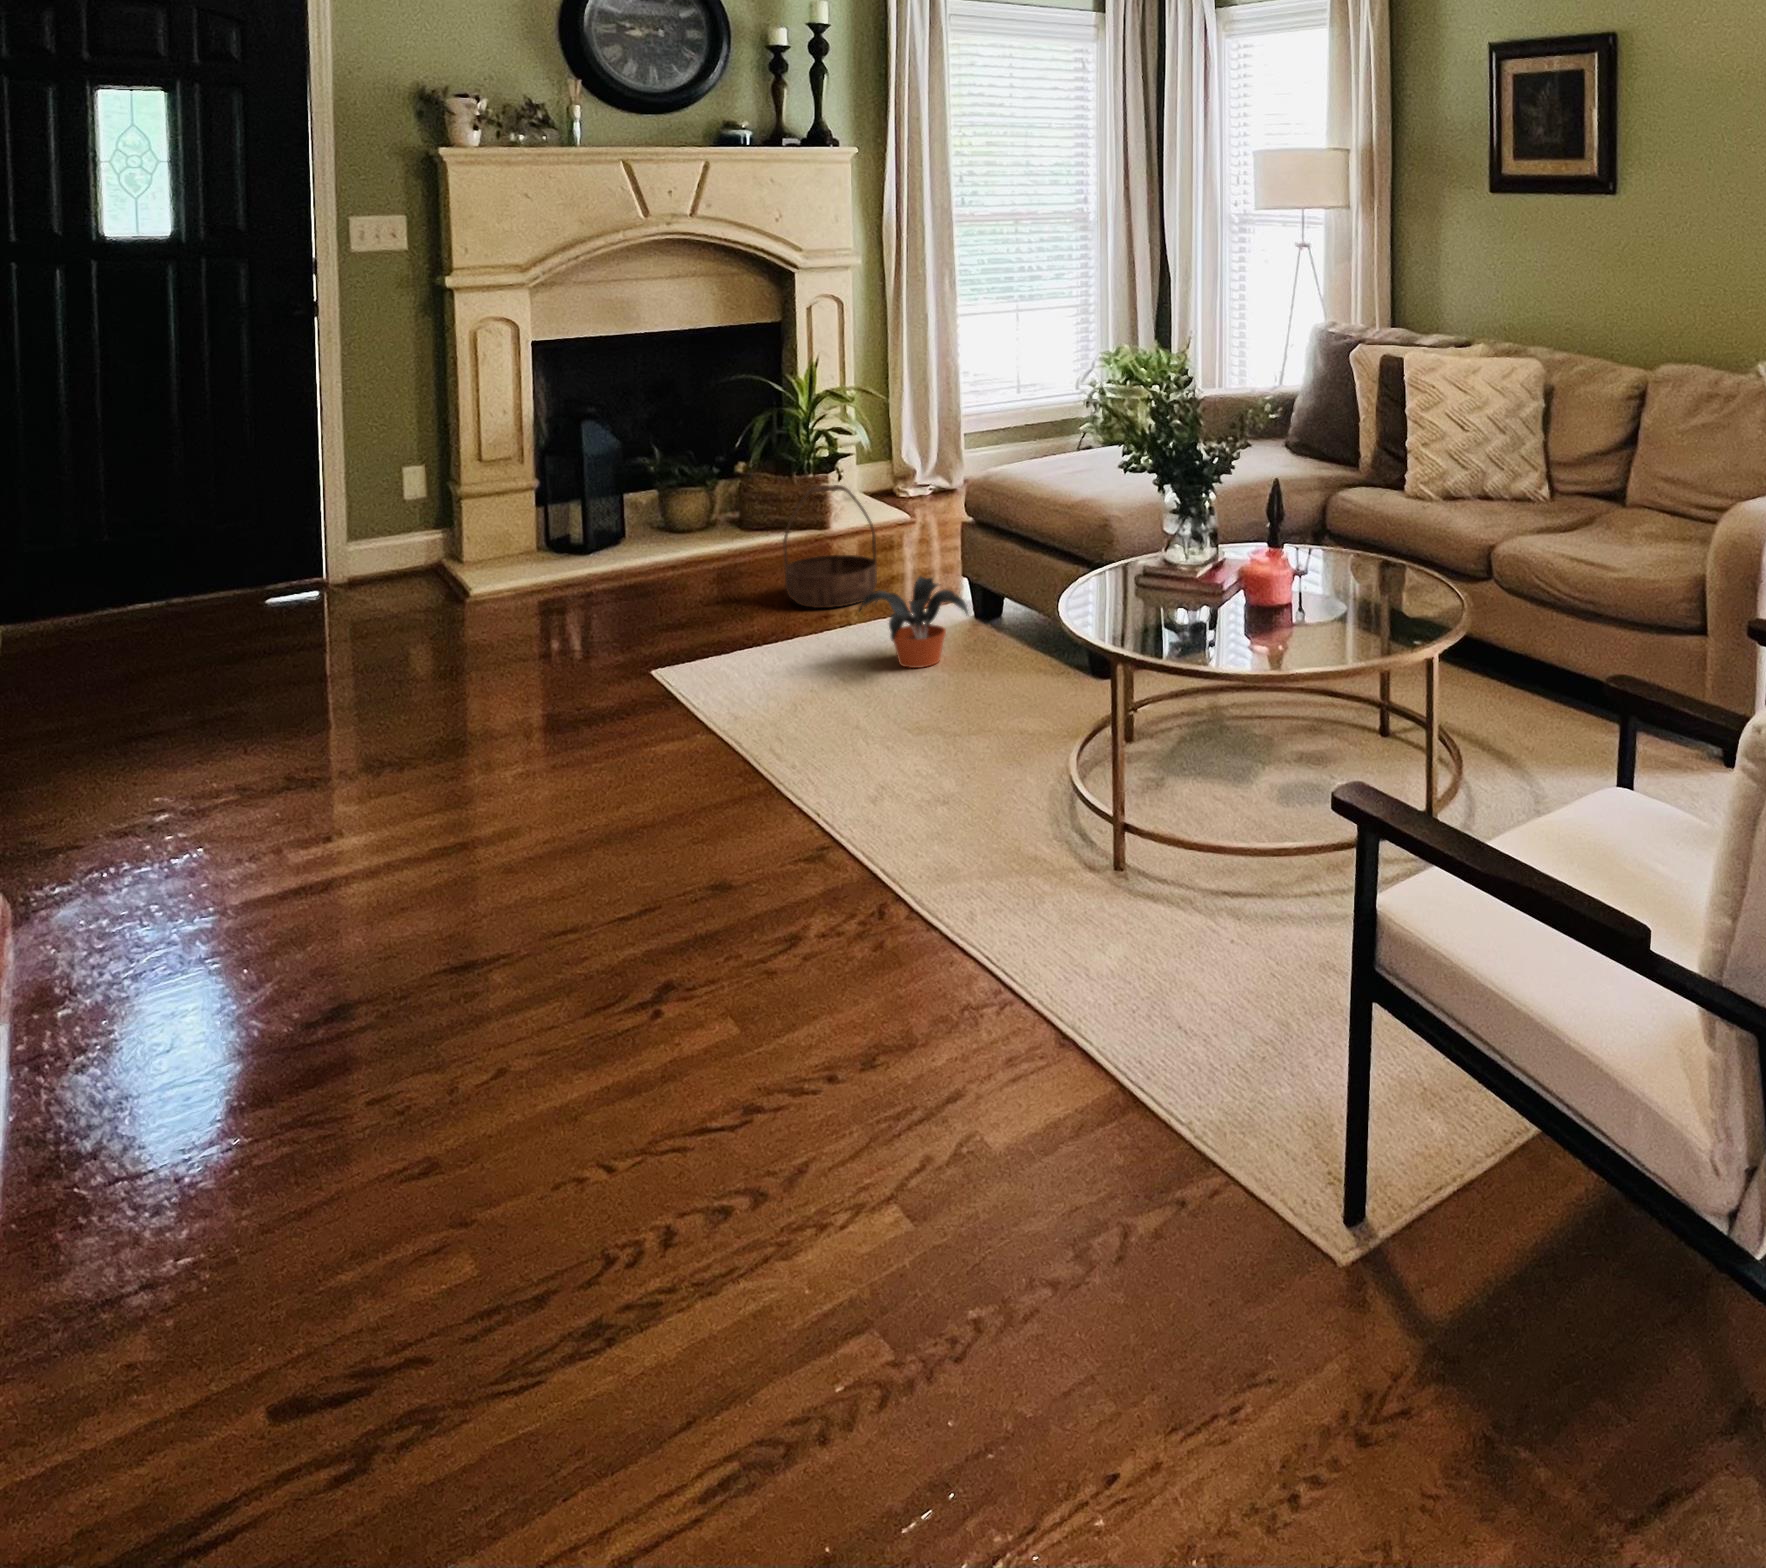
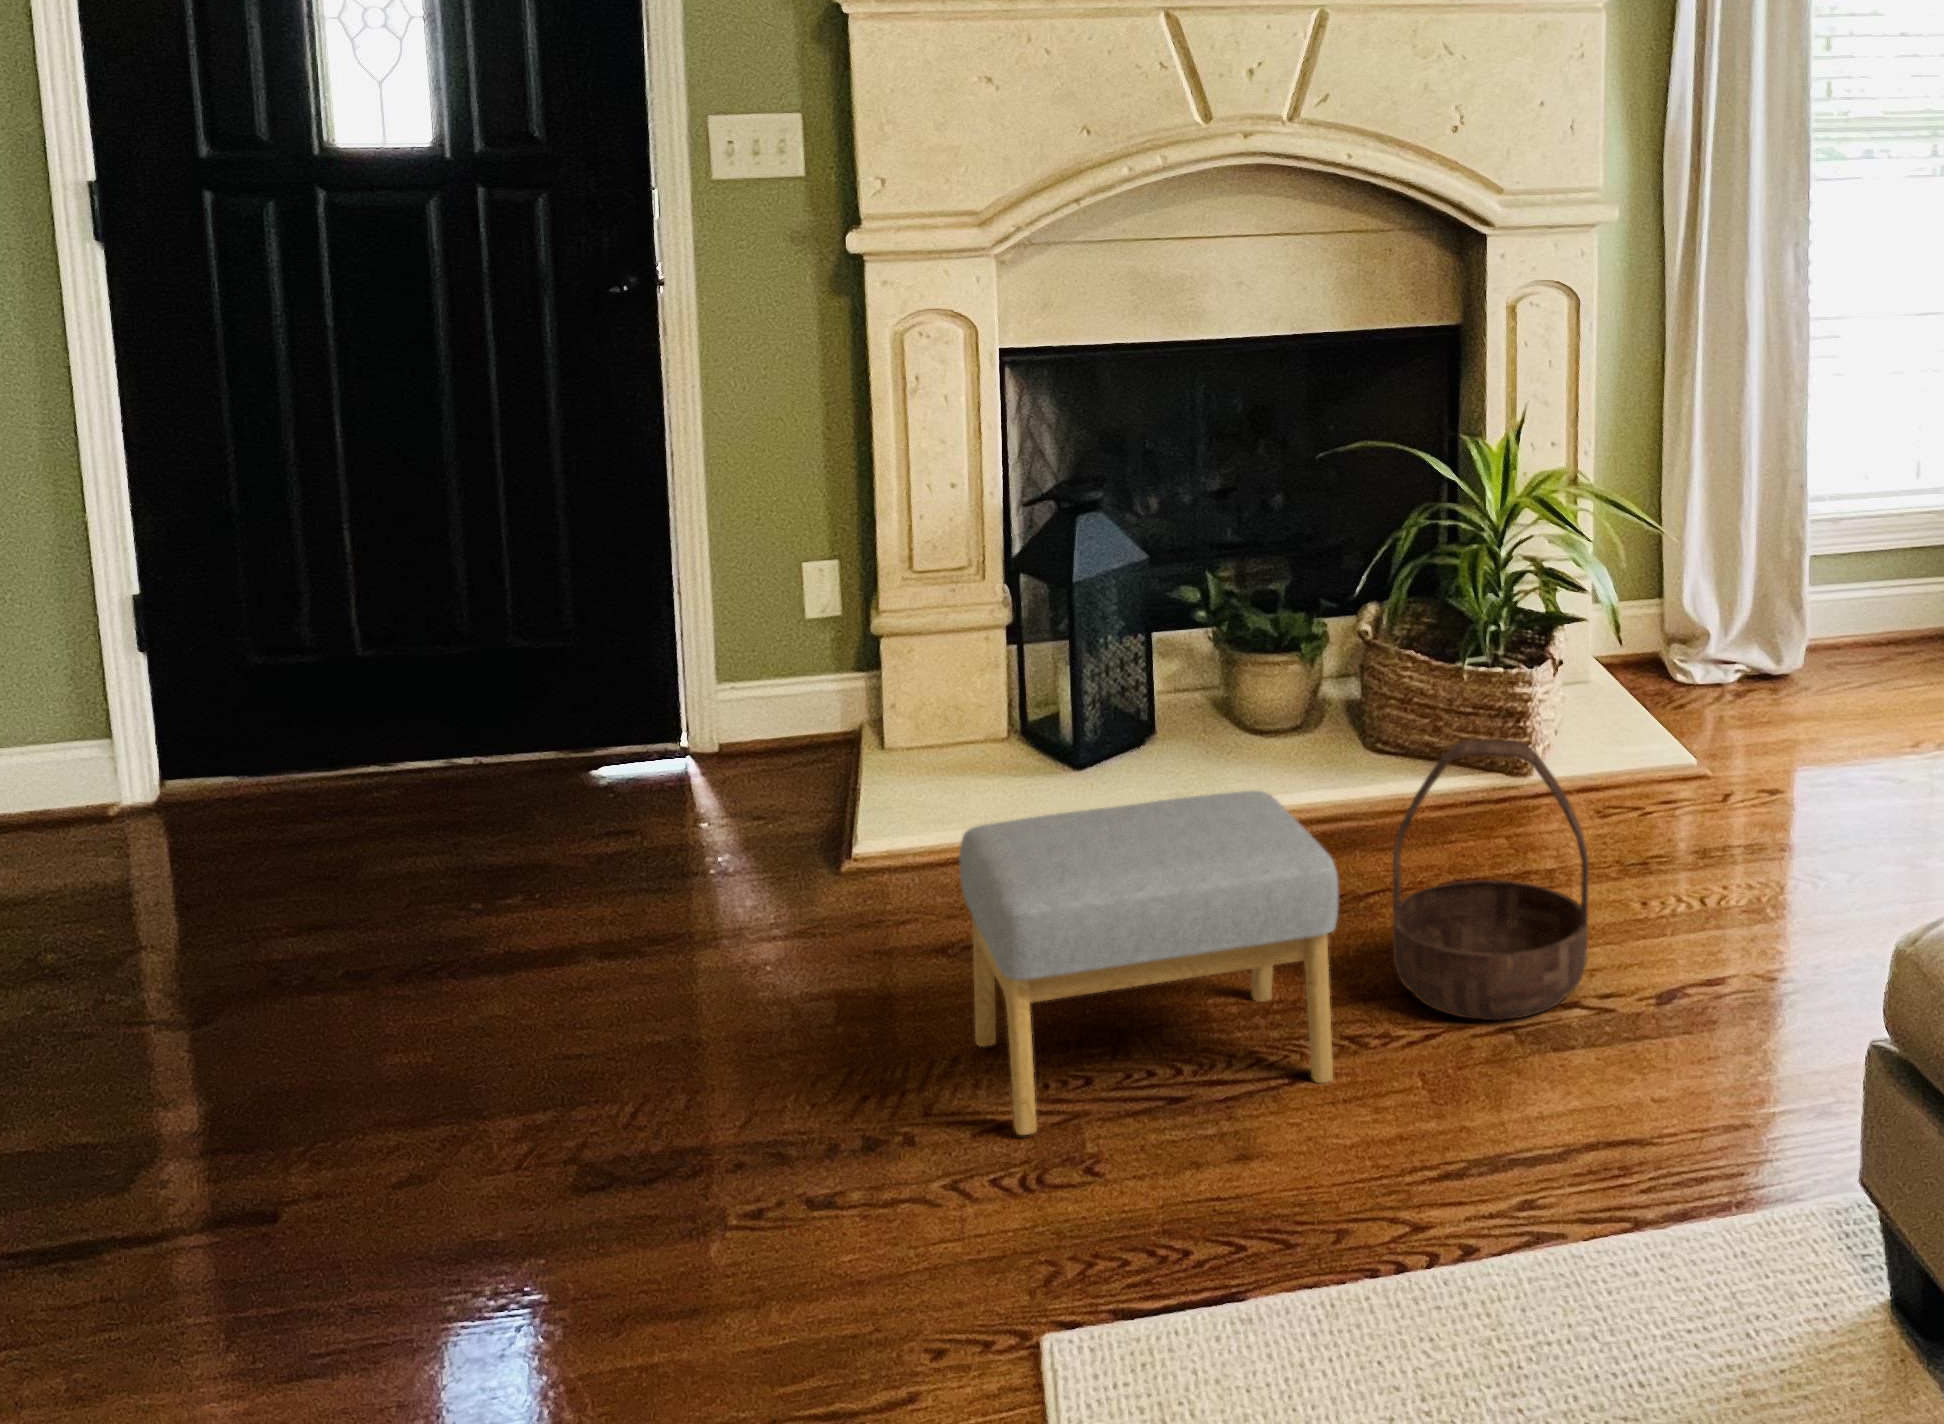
footstool: none [572,515,766,663] -> present [959,791,1338,1135]
potted plant: present [860,576,968,668] -> none [1511,1040,1774,1288]

